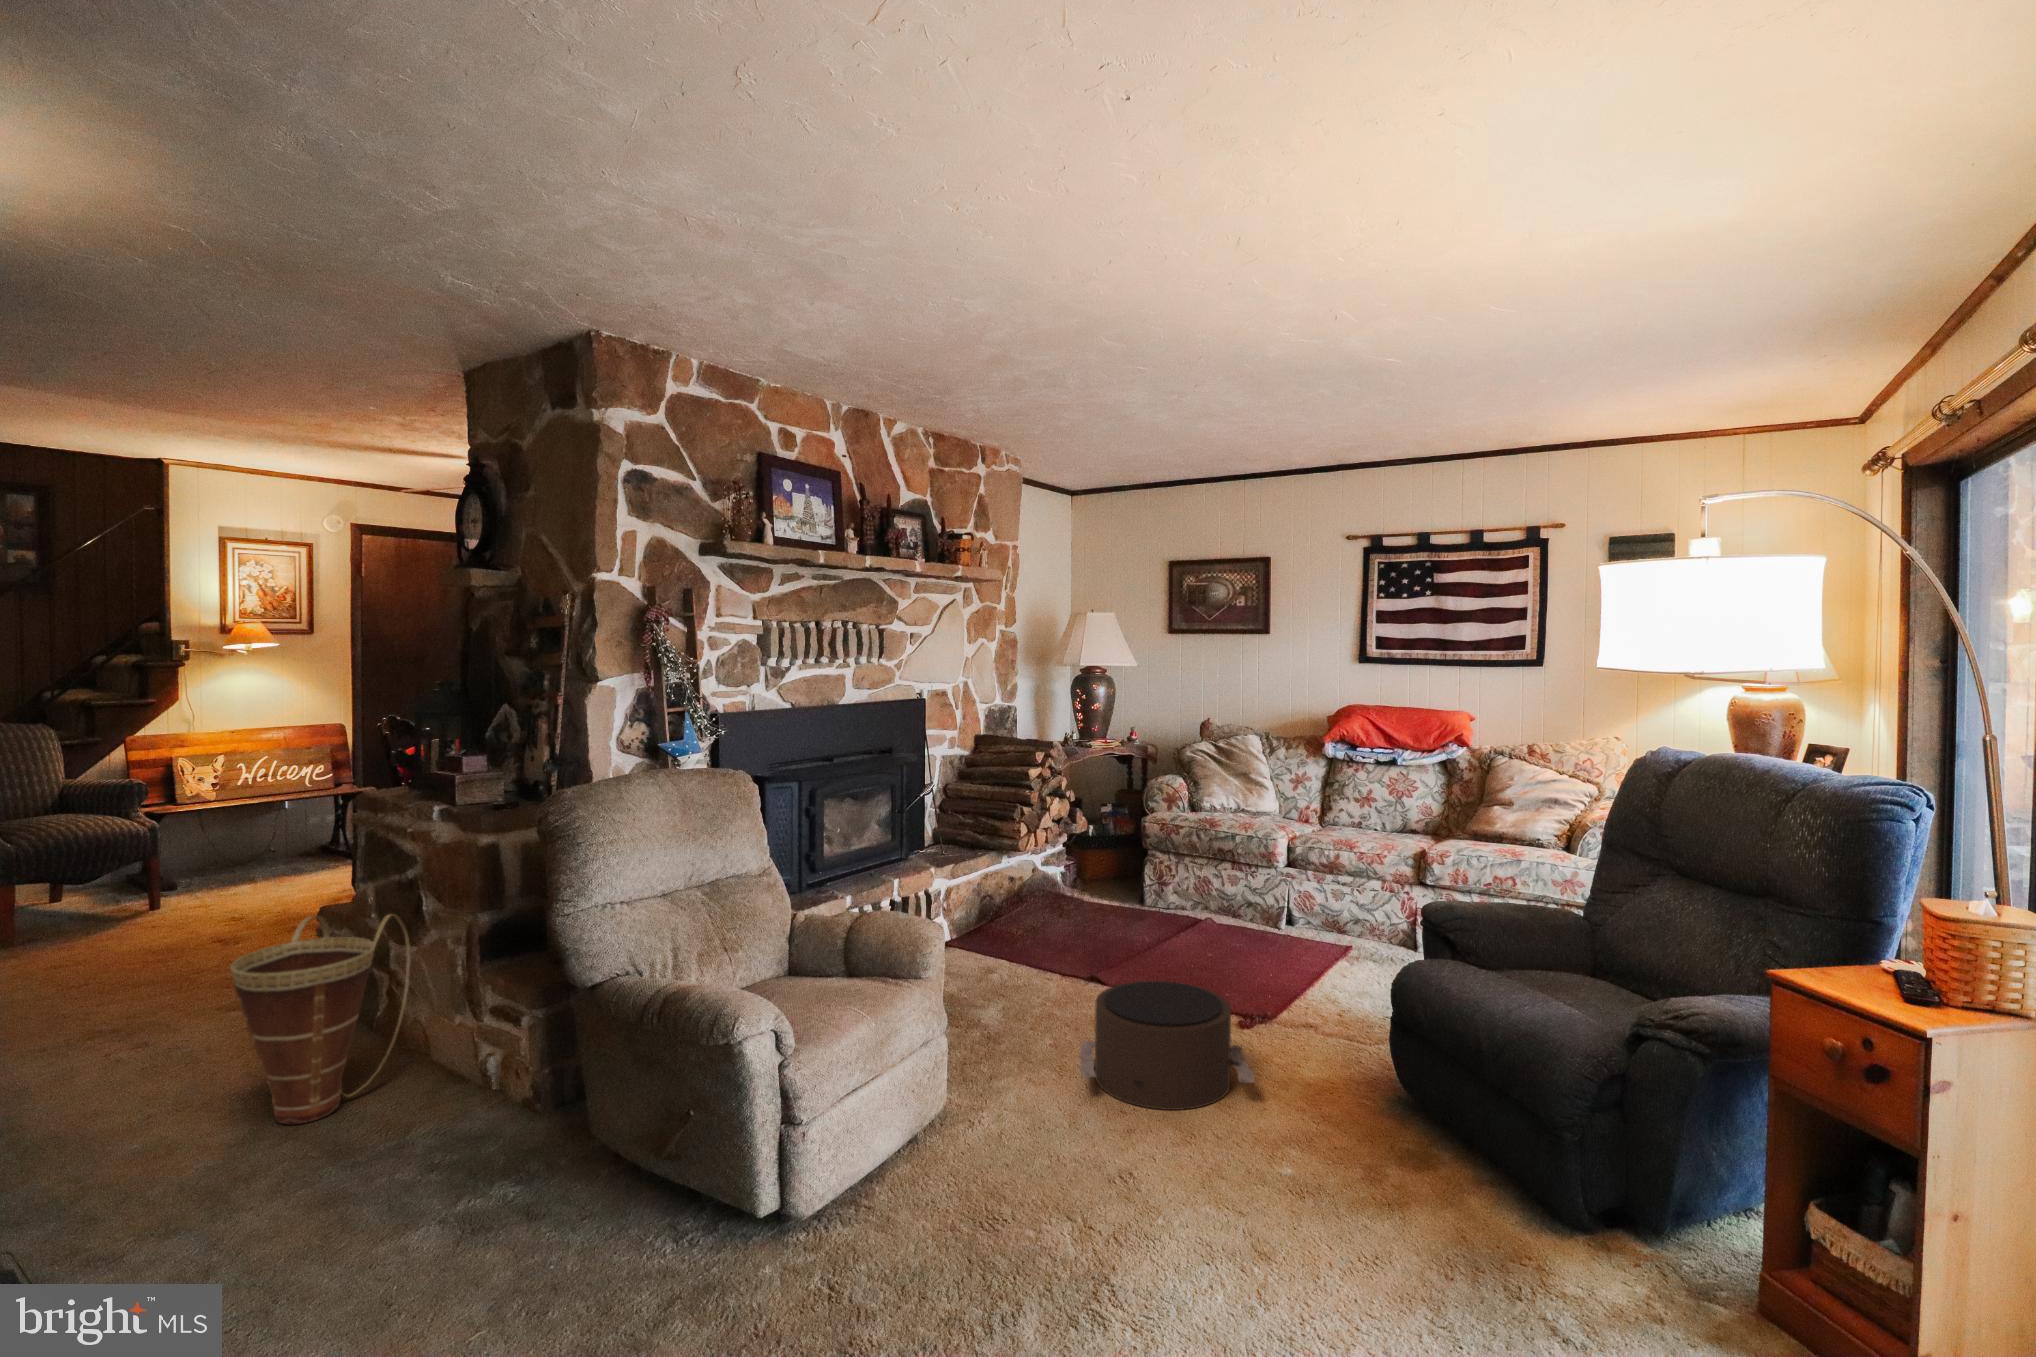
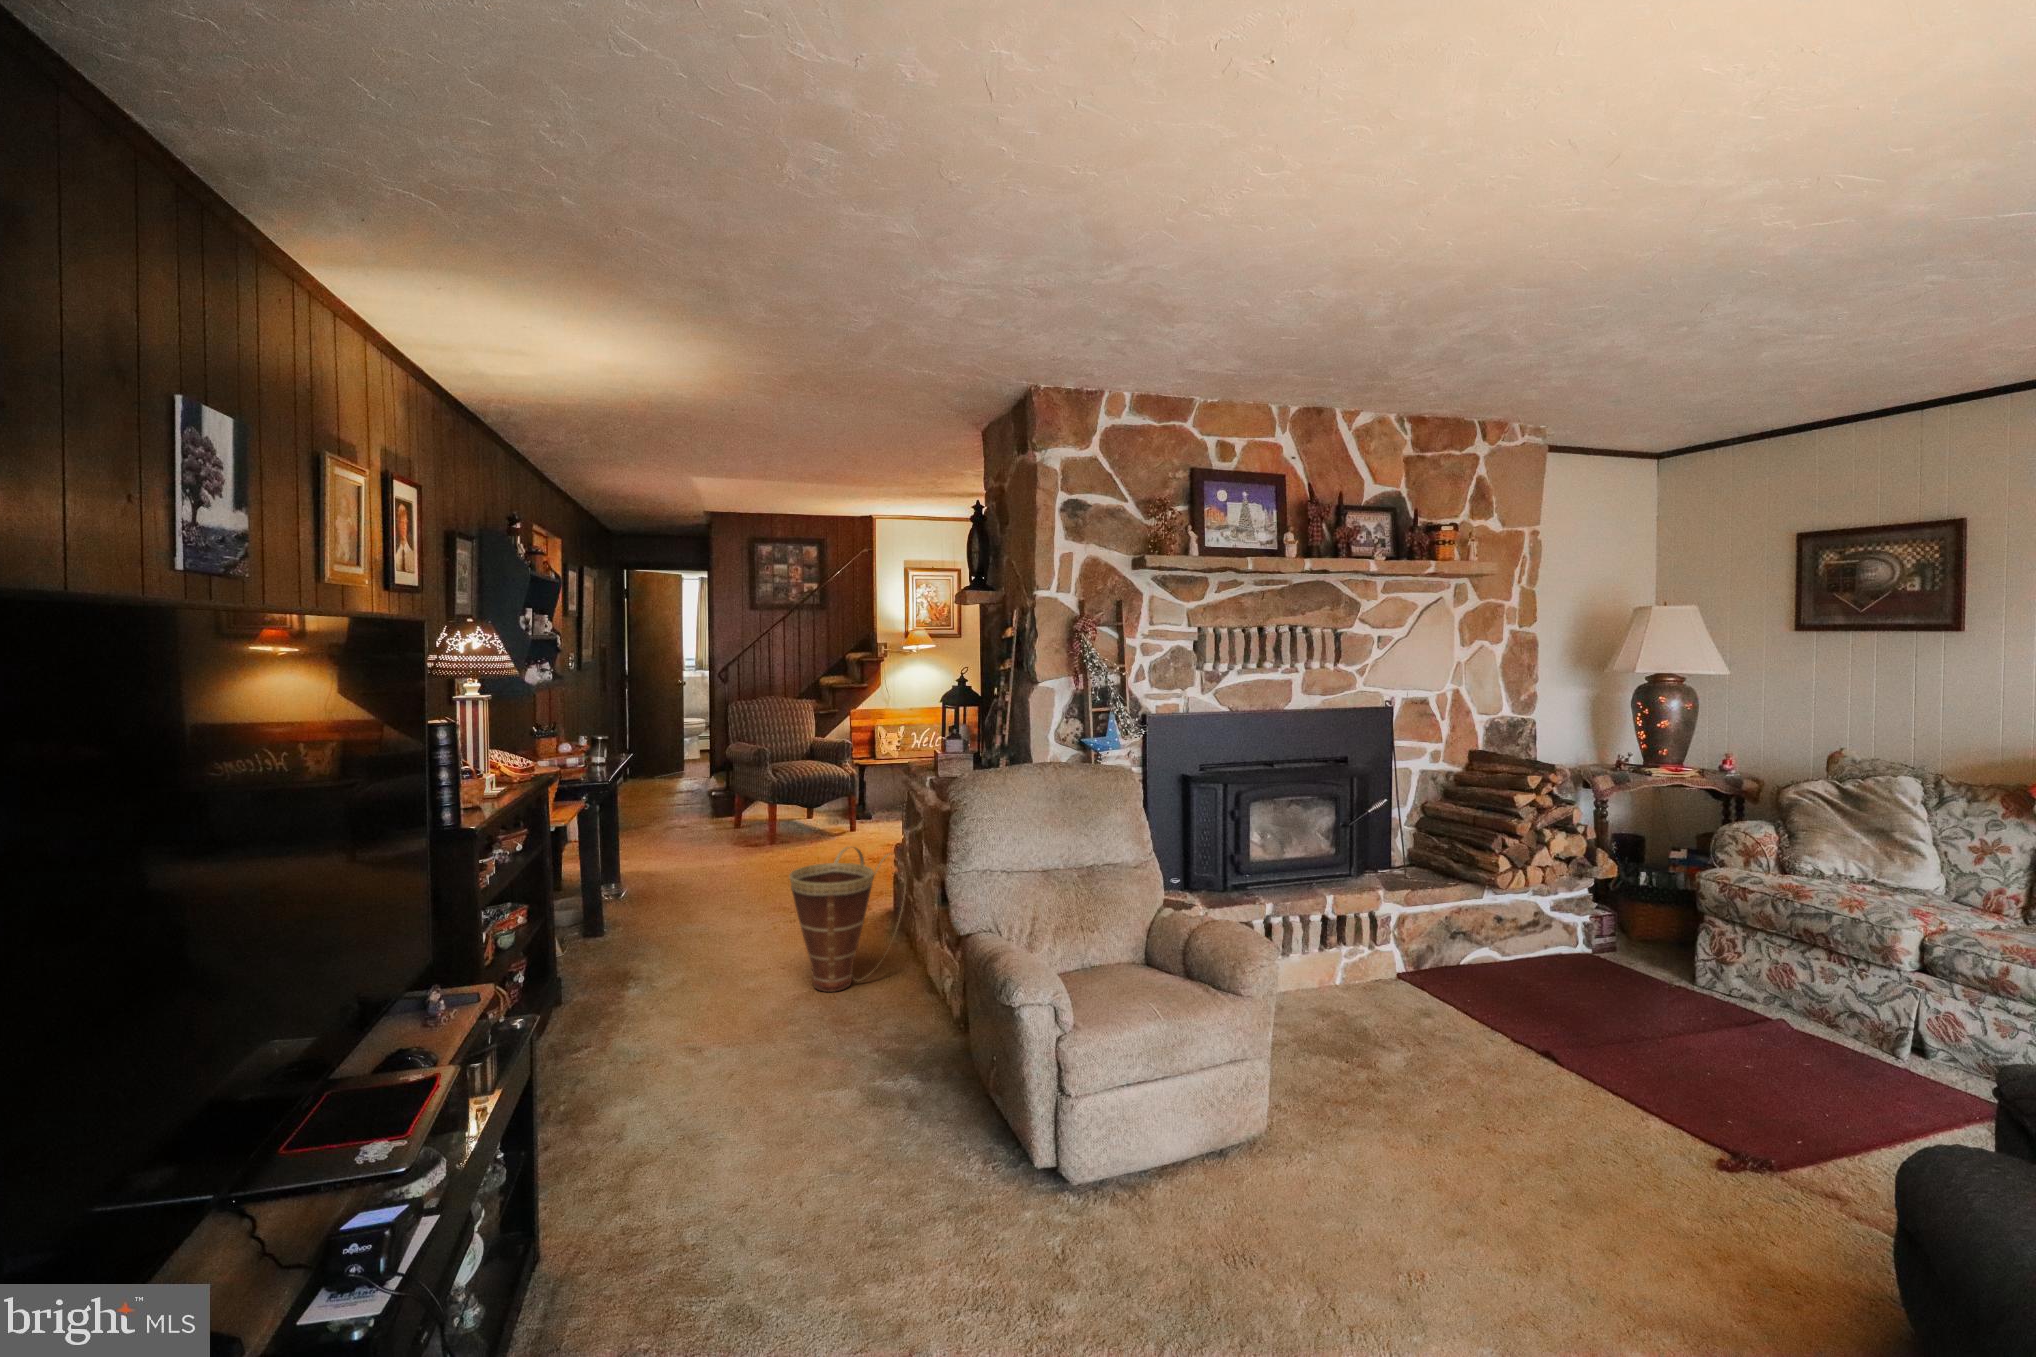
pouf: present [1080,981,1255,1110] -> none [1414,1058,1658,1233]

